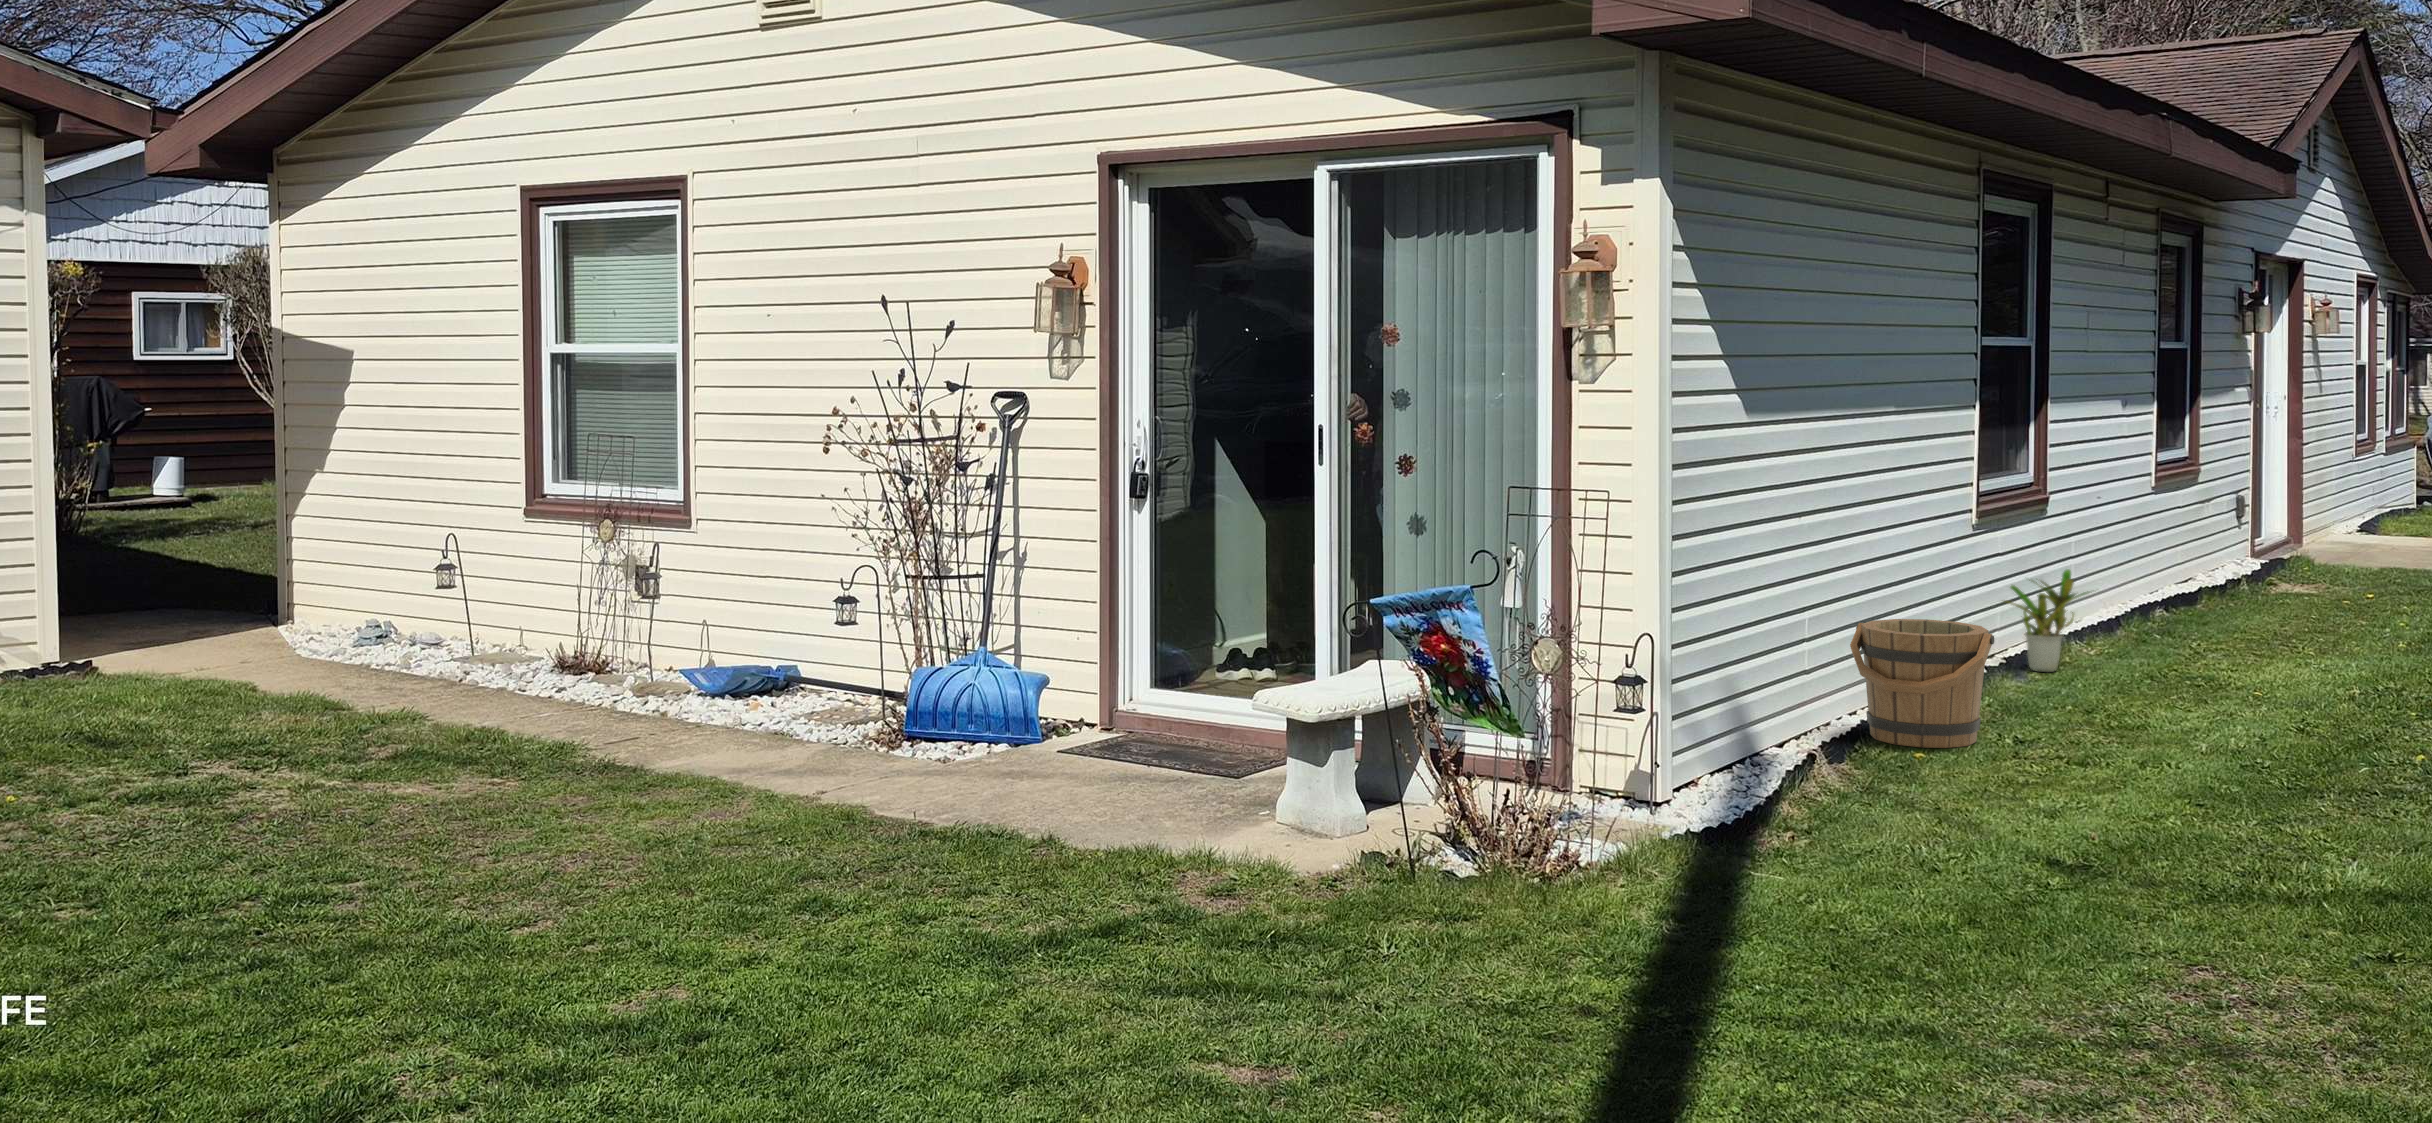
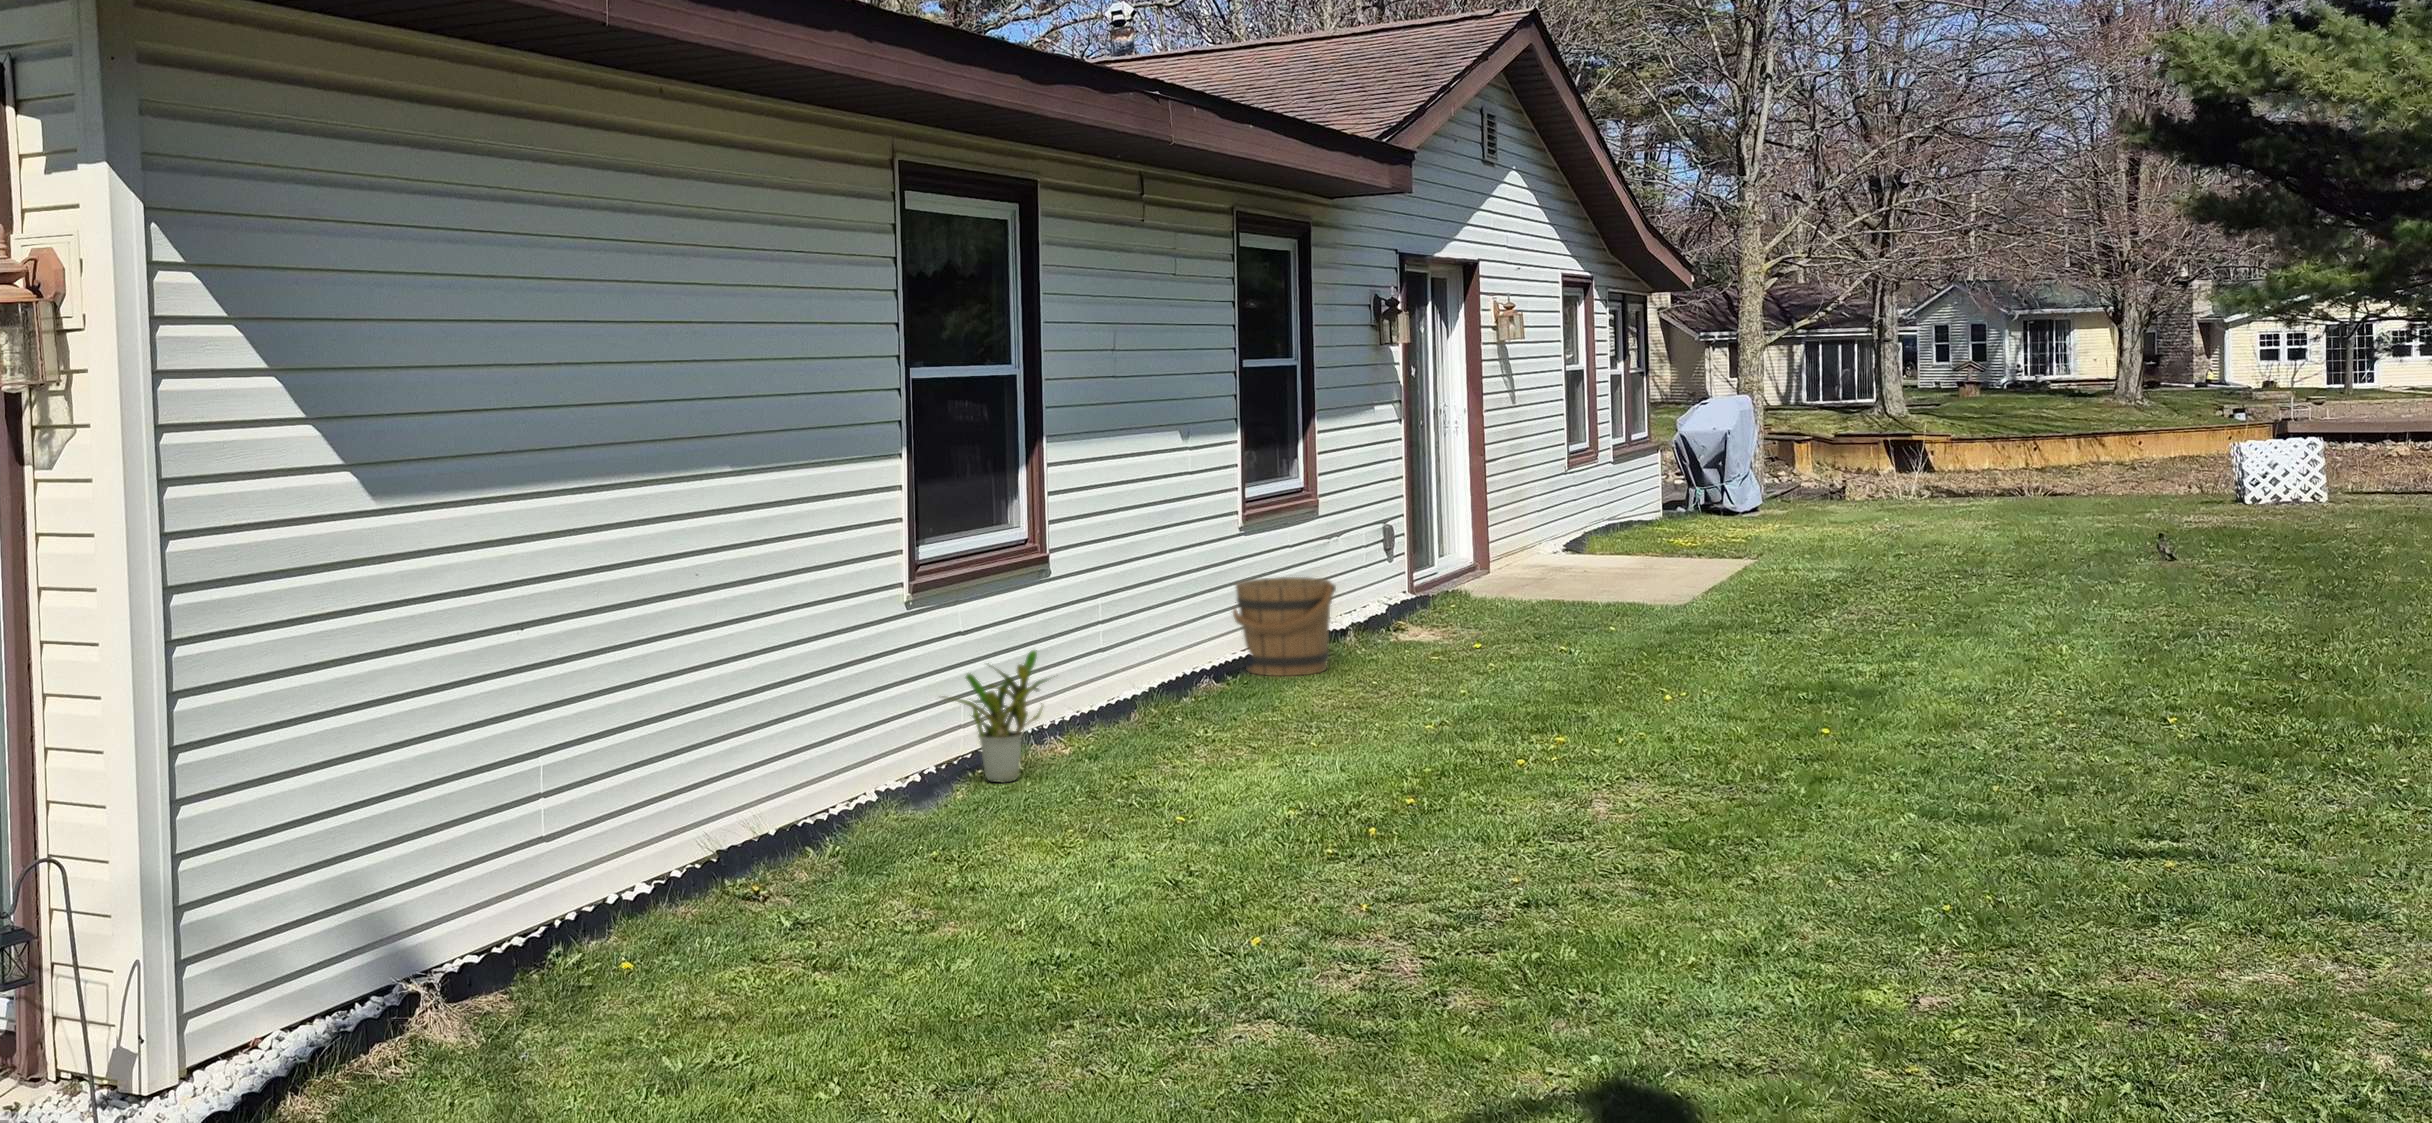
bucket: present [1850,619,1994,748] -> present [1233,577,1336,676]

